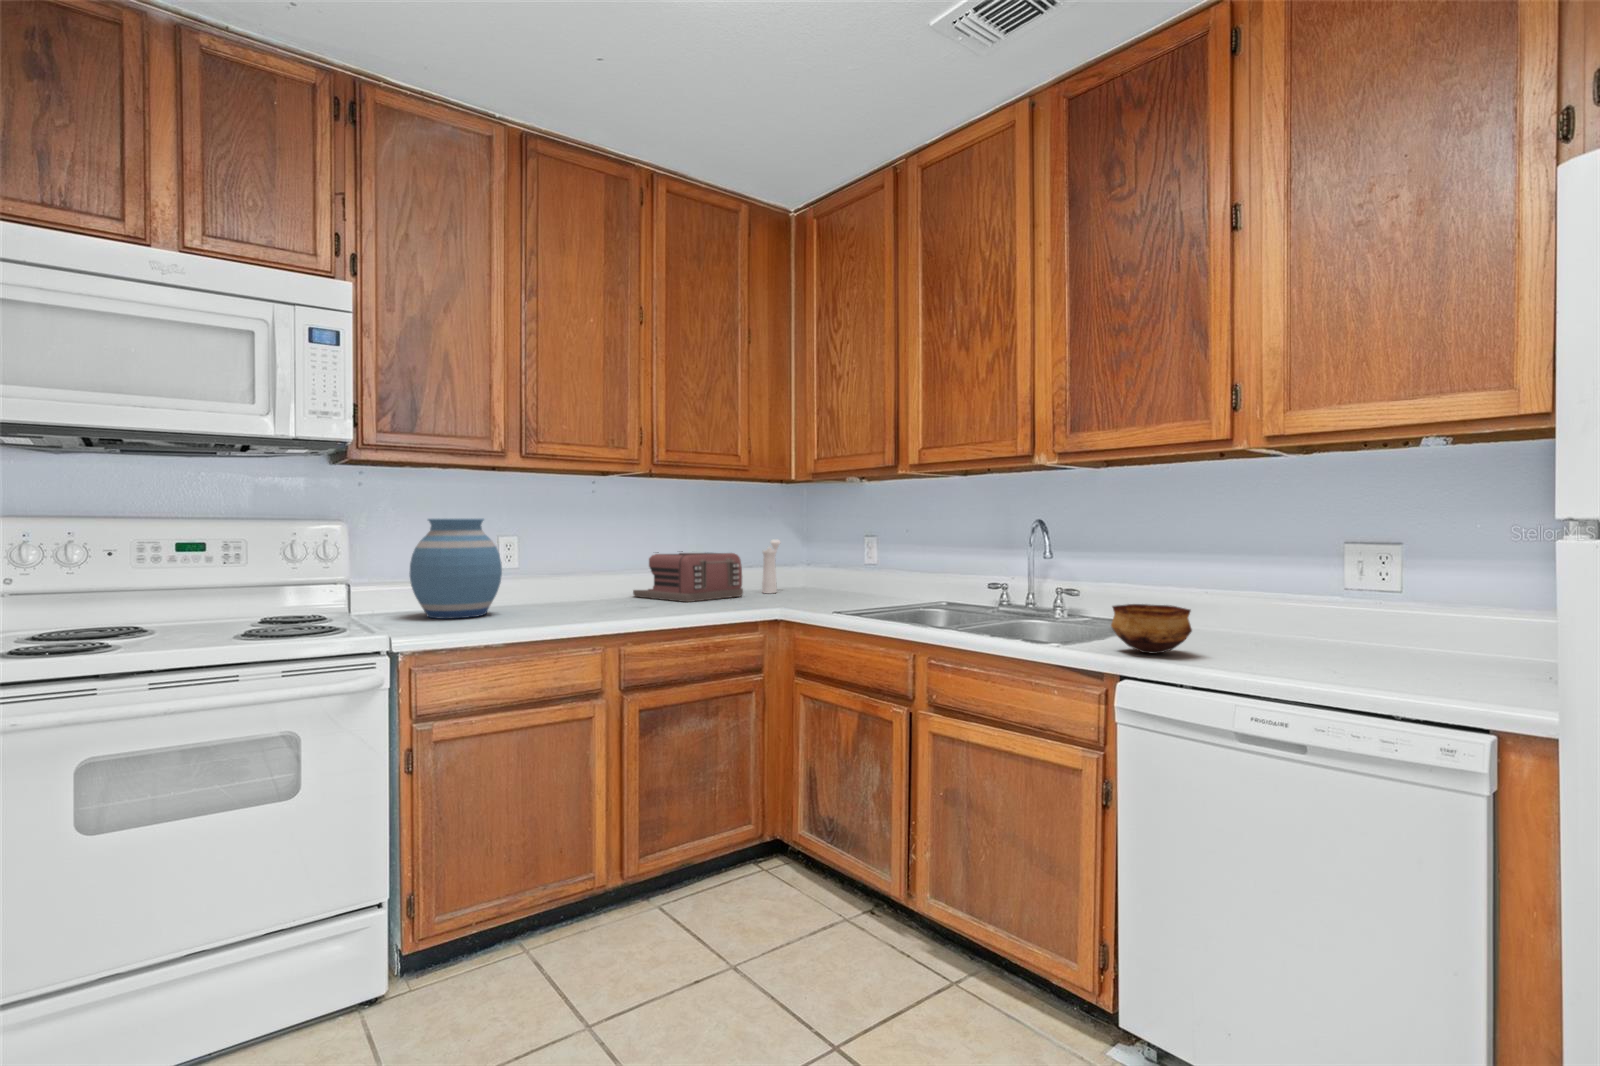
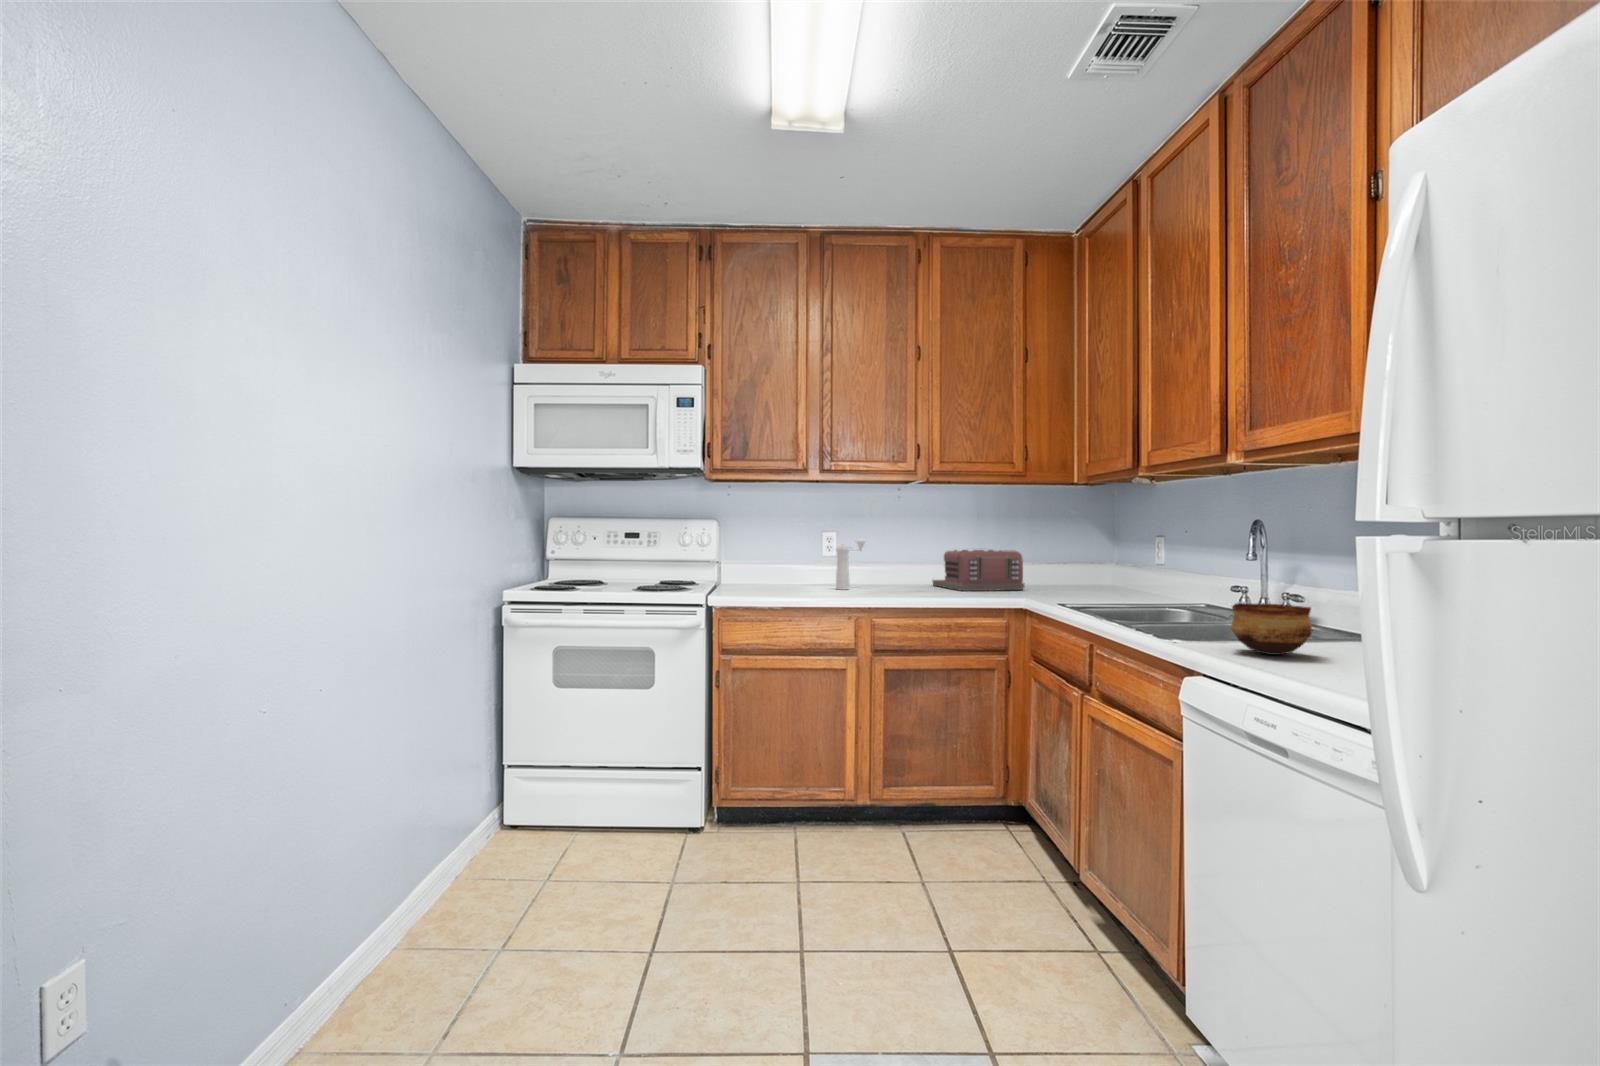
vase: present [409,519,502,619] -> none [750,519,810,590]
pepper mill: present [762,540,780,594] -> present [836,538,865,590]

